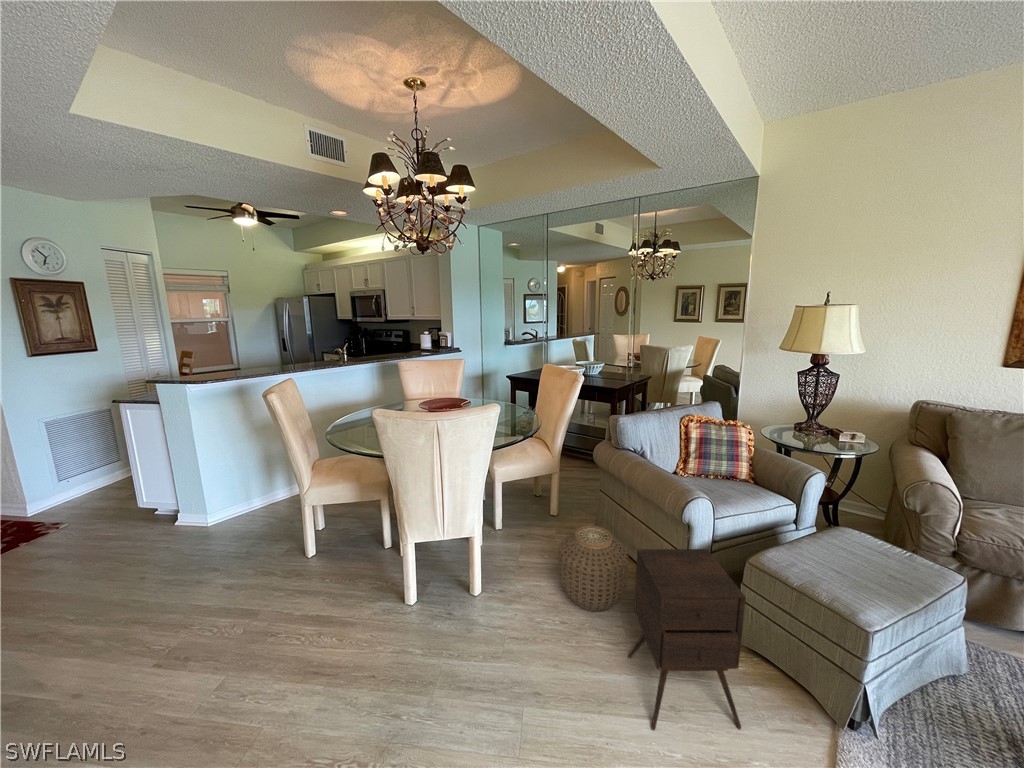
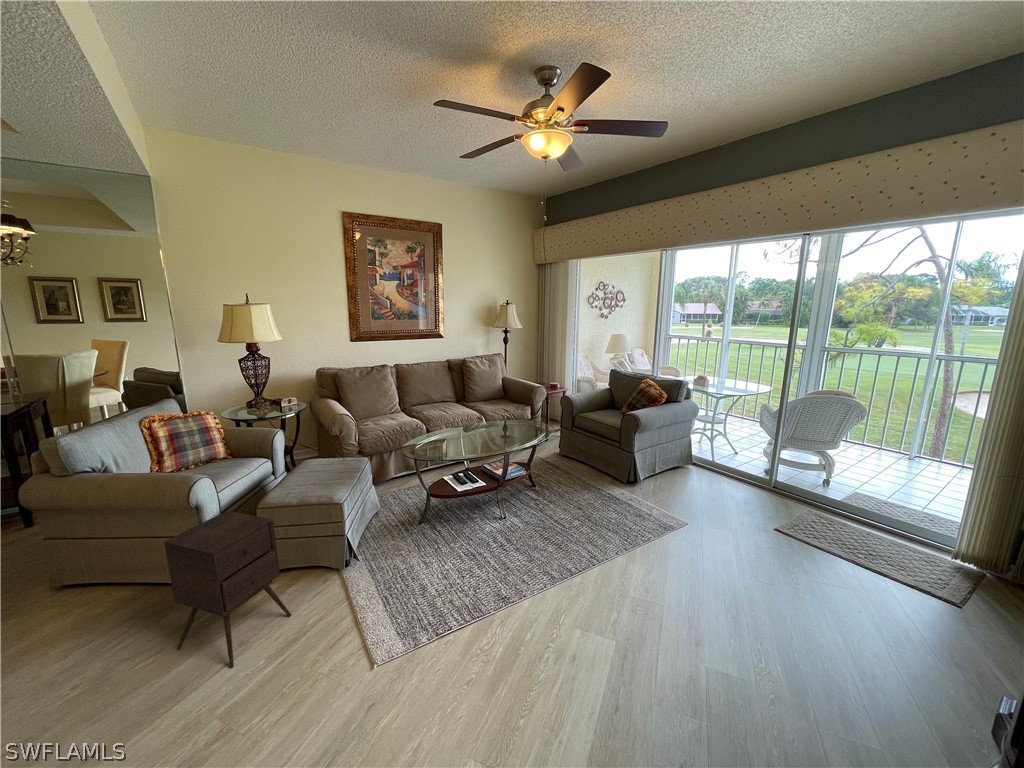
woven basket: present [558,526,628,612] -> none [27,561,144,662]

